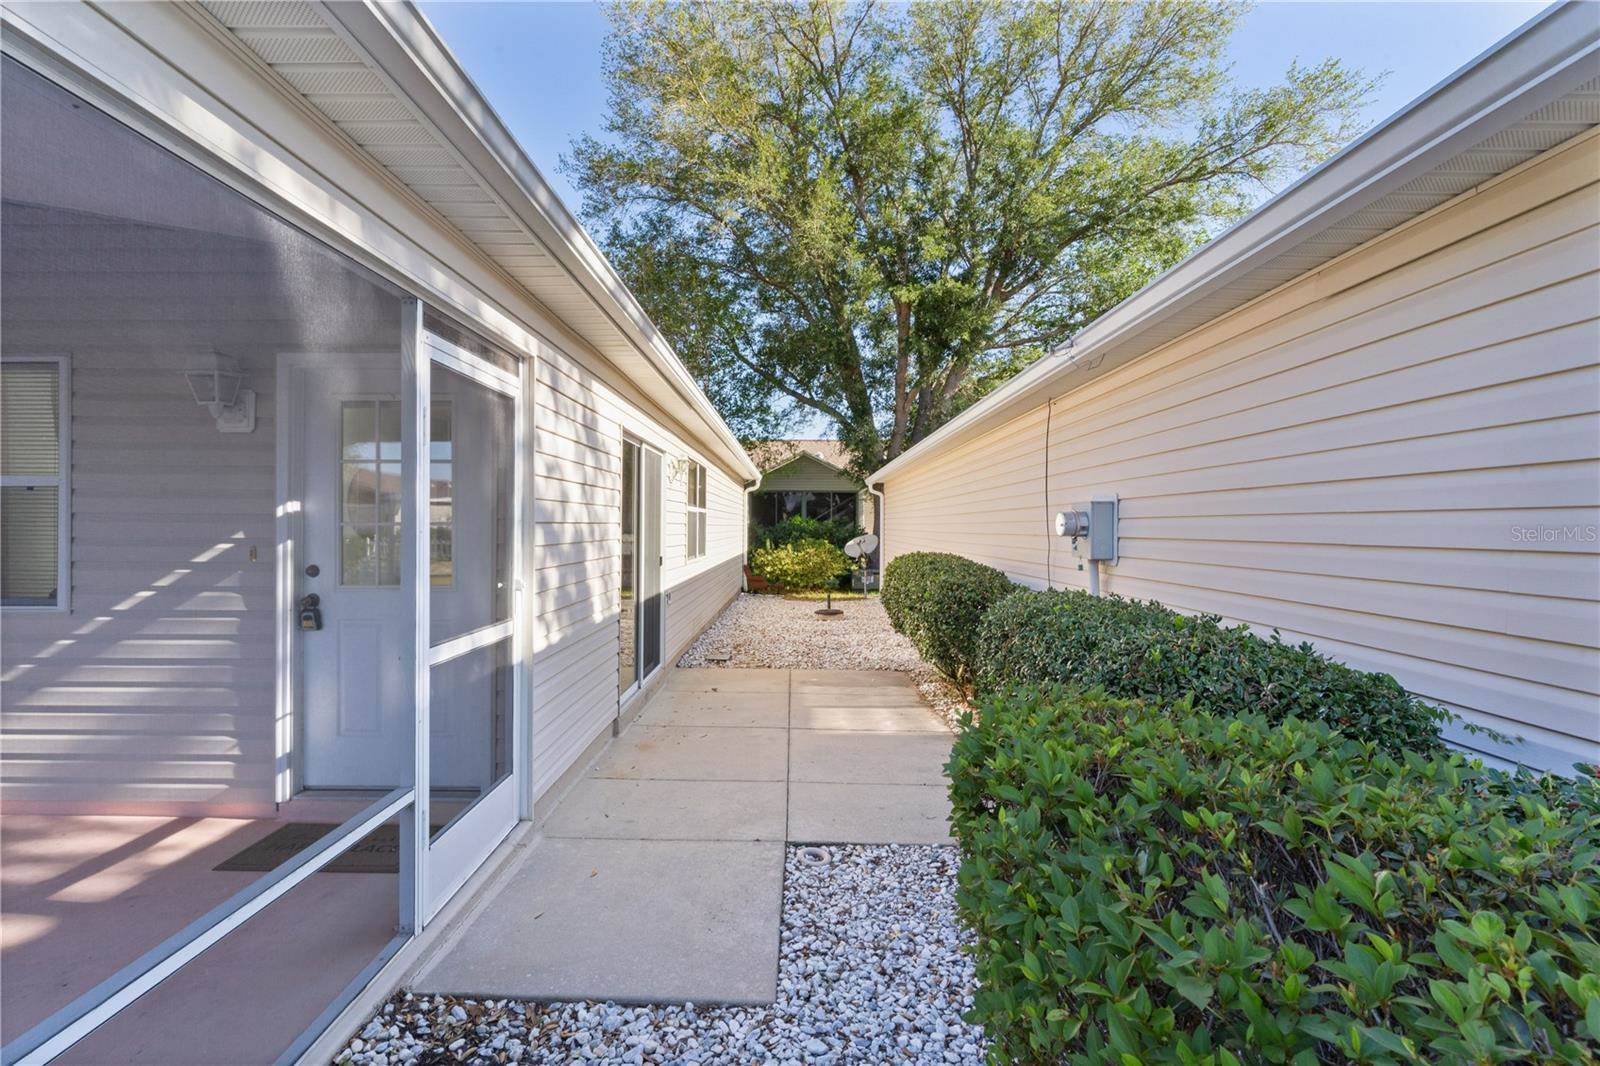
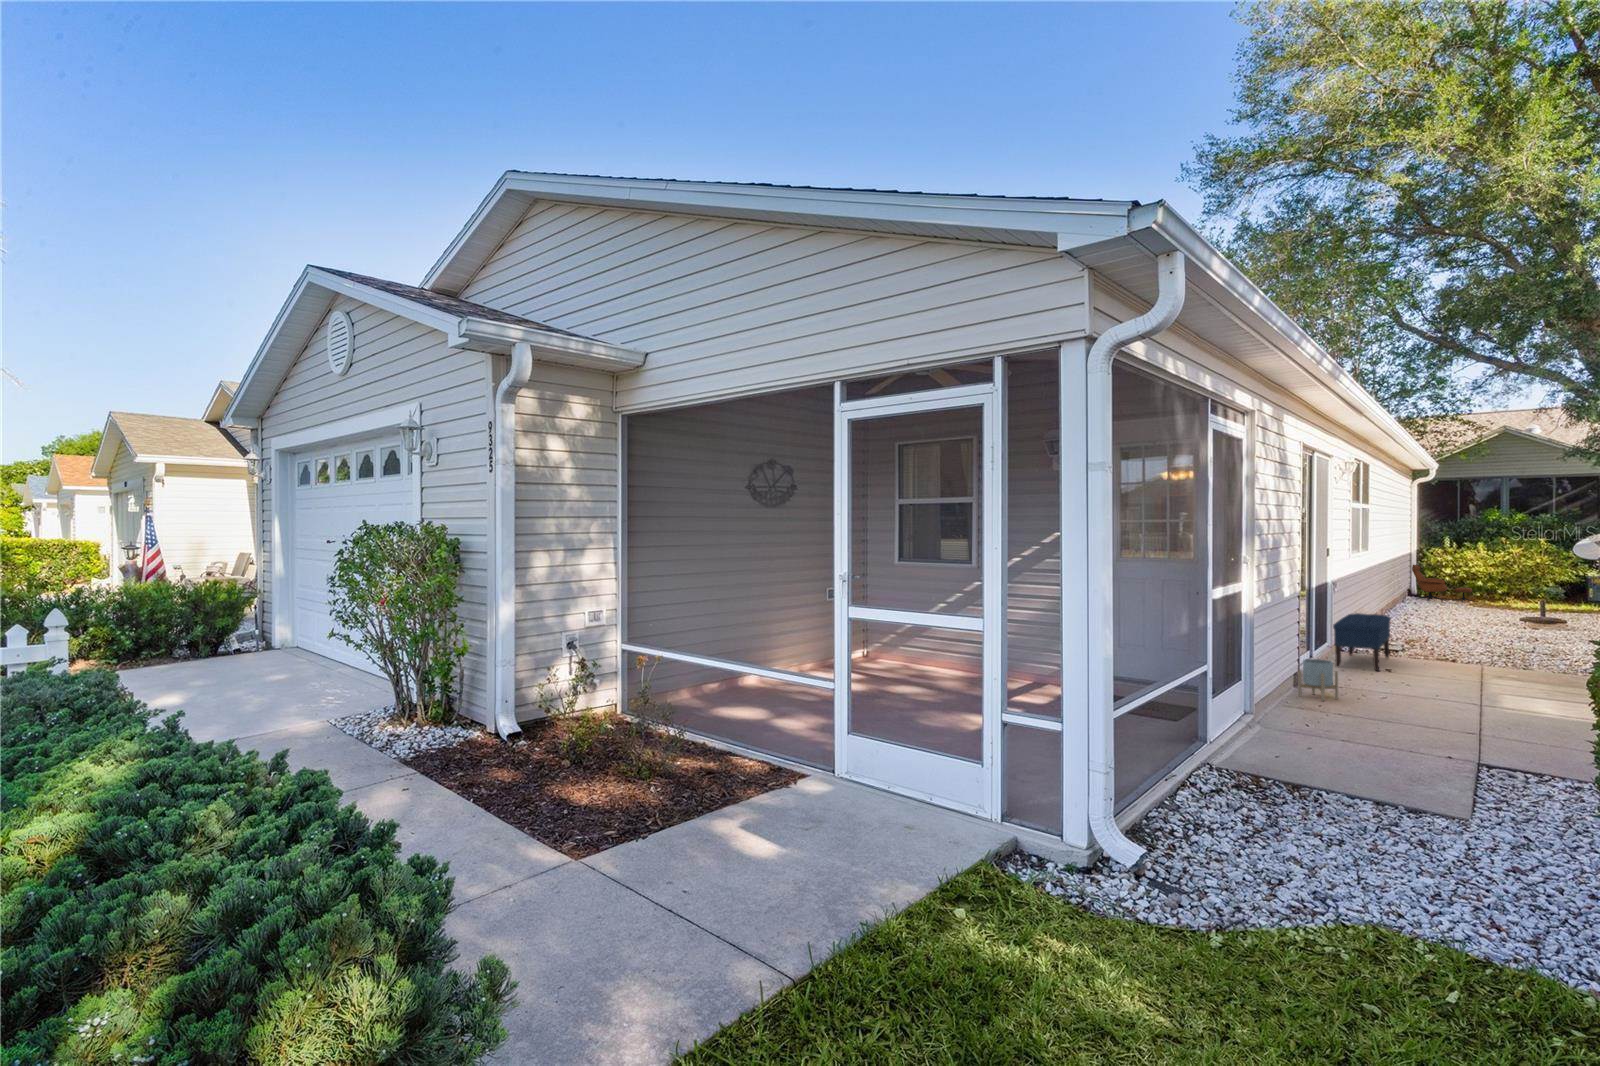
bench: none [663,624,718,690] -> present [1333,613,1391,671]
planter: none [613,697,657,752] -> present [1298,659,1338,701]

